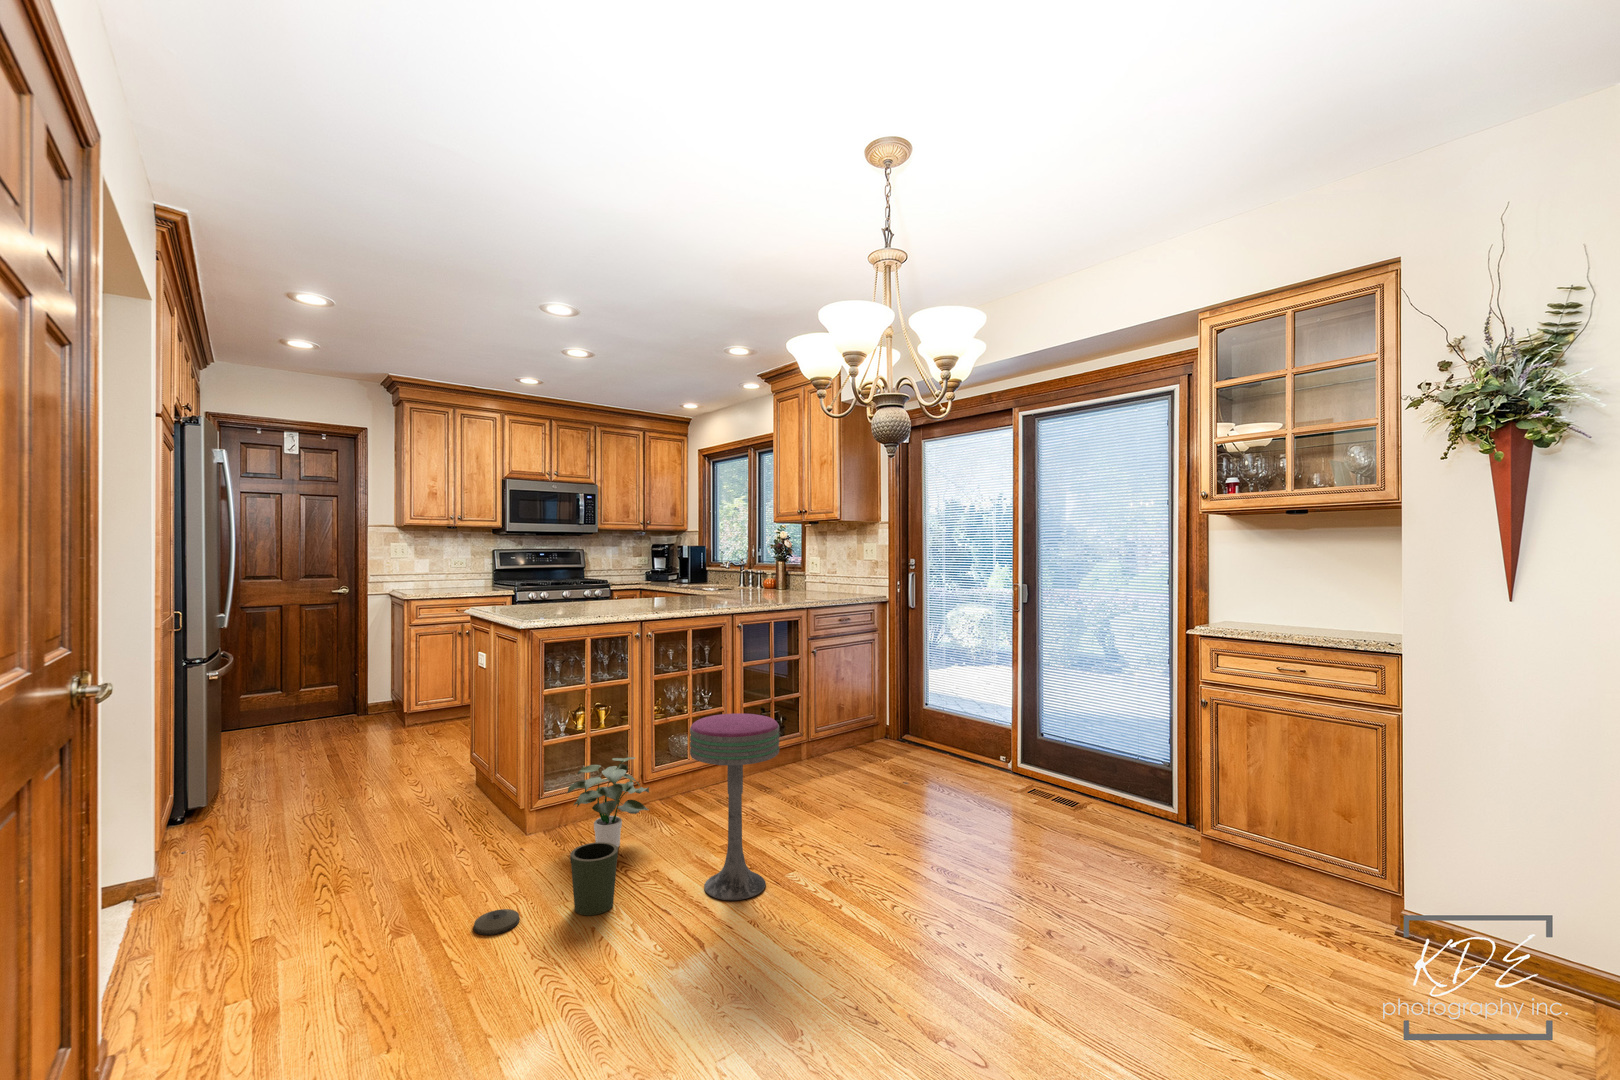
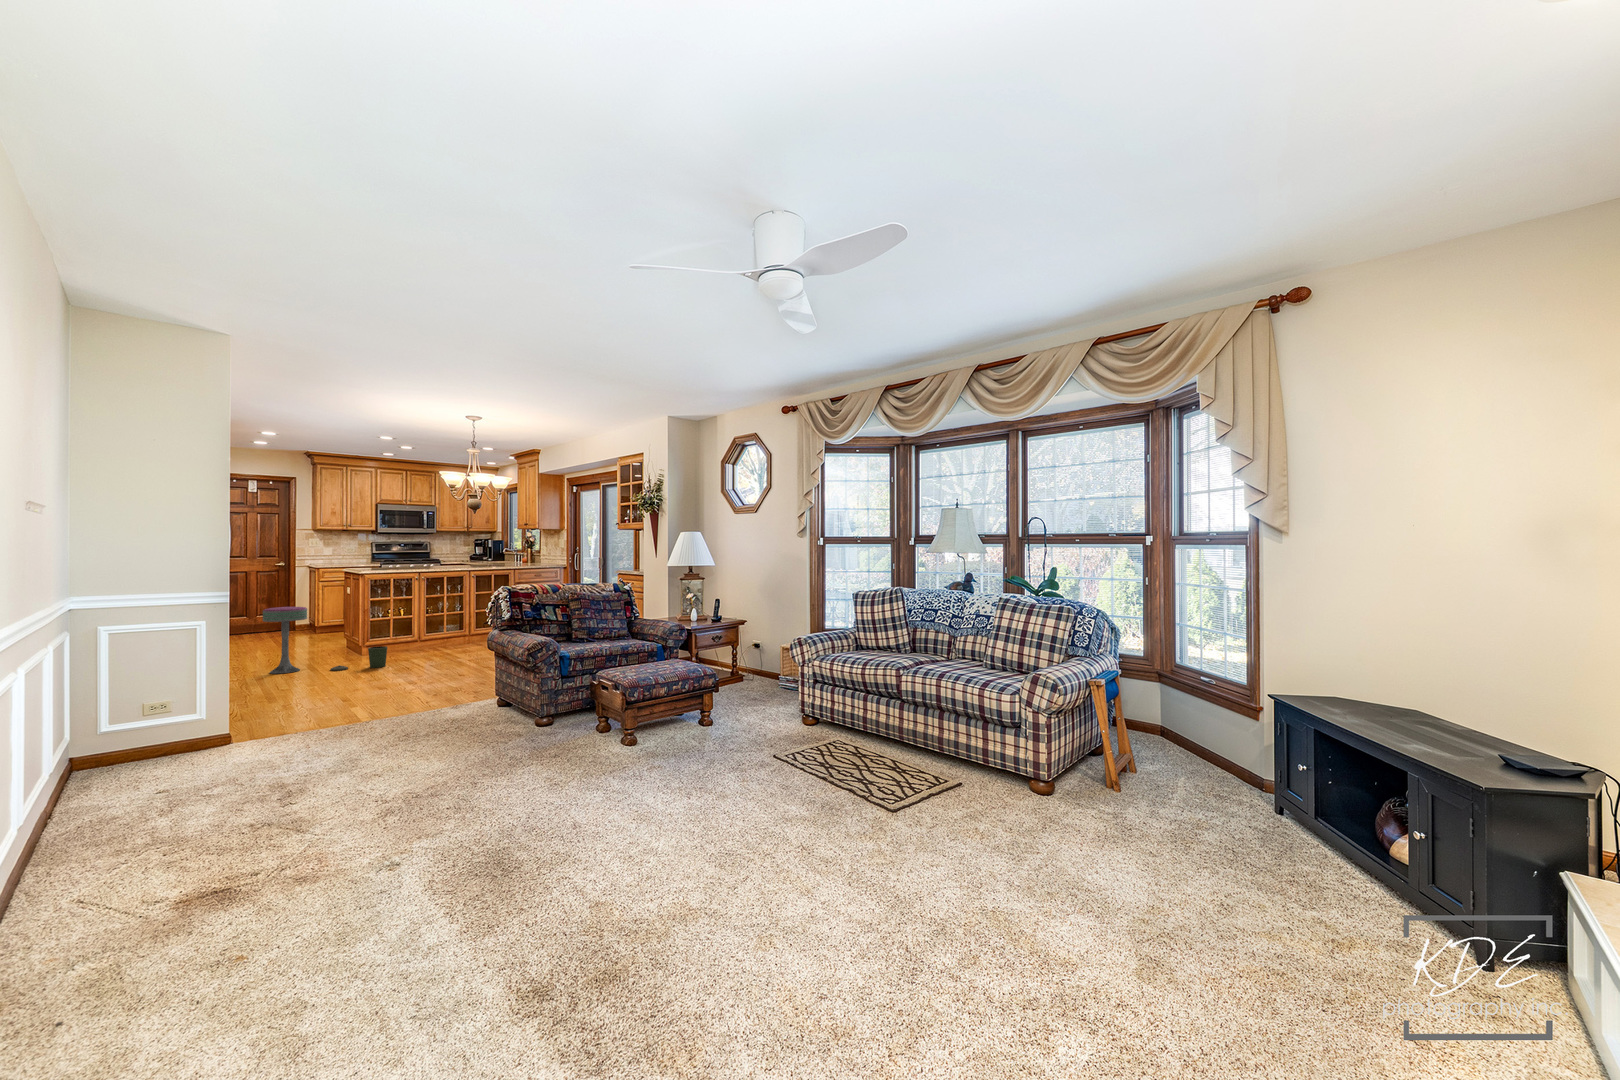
bar stool: present [690,714,779,900] -> present [263,607,307,674]
potted plant: present [568,757,649,847] -> none [377,624,415,658]

